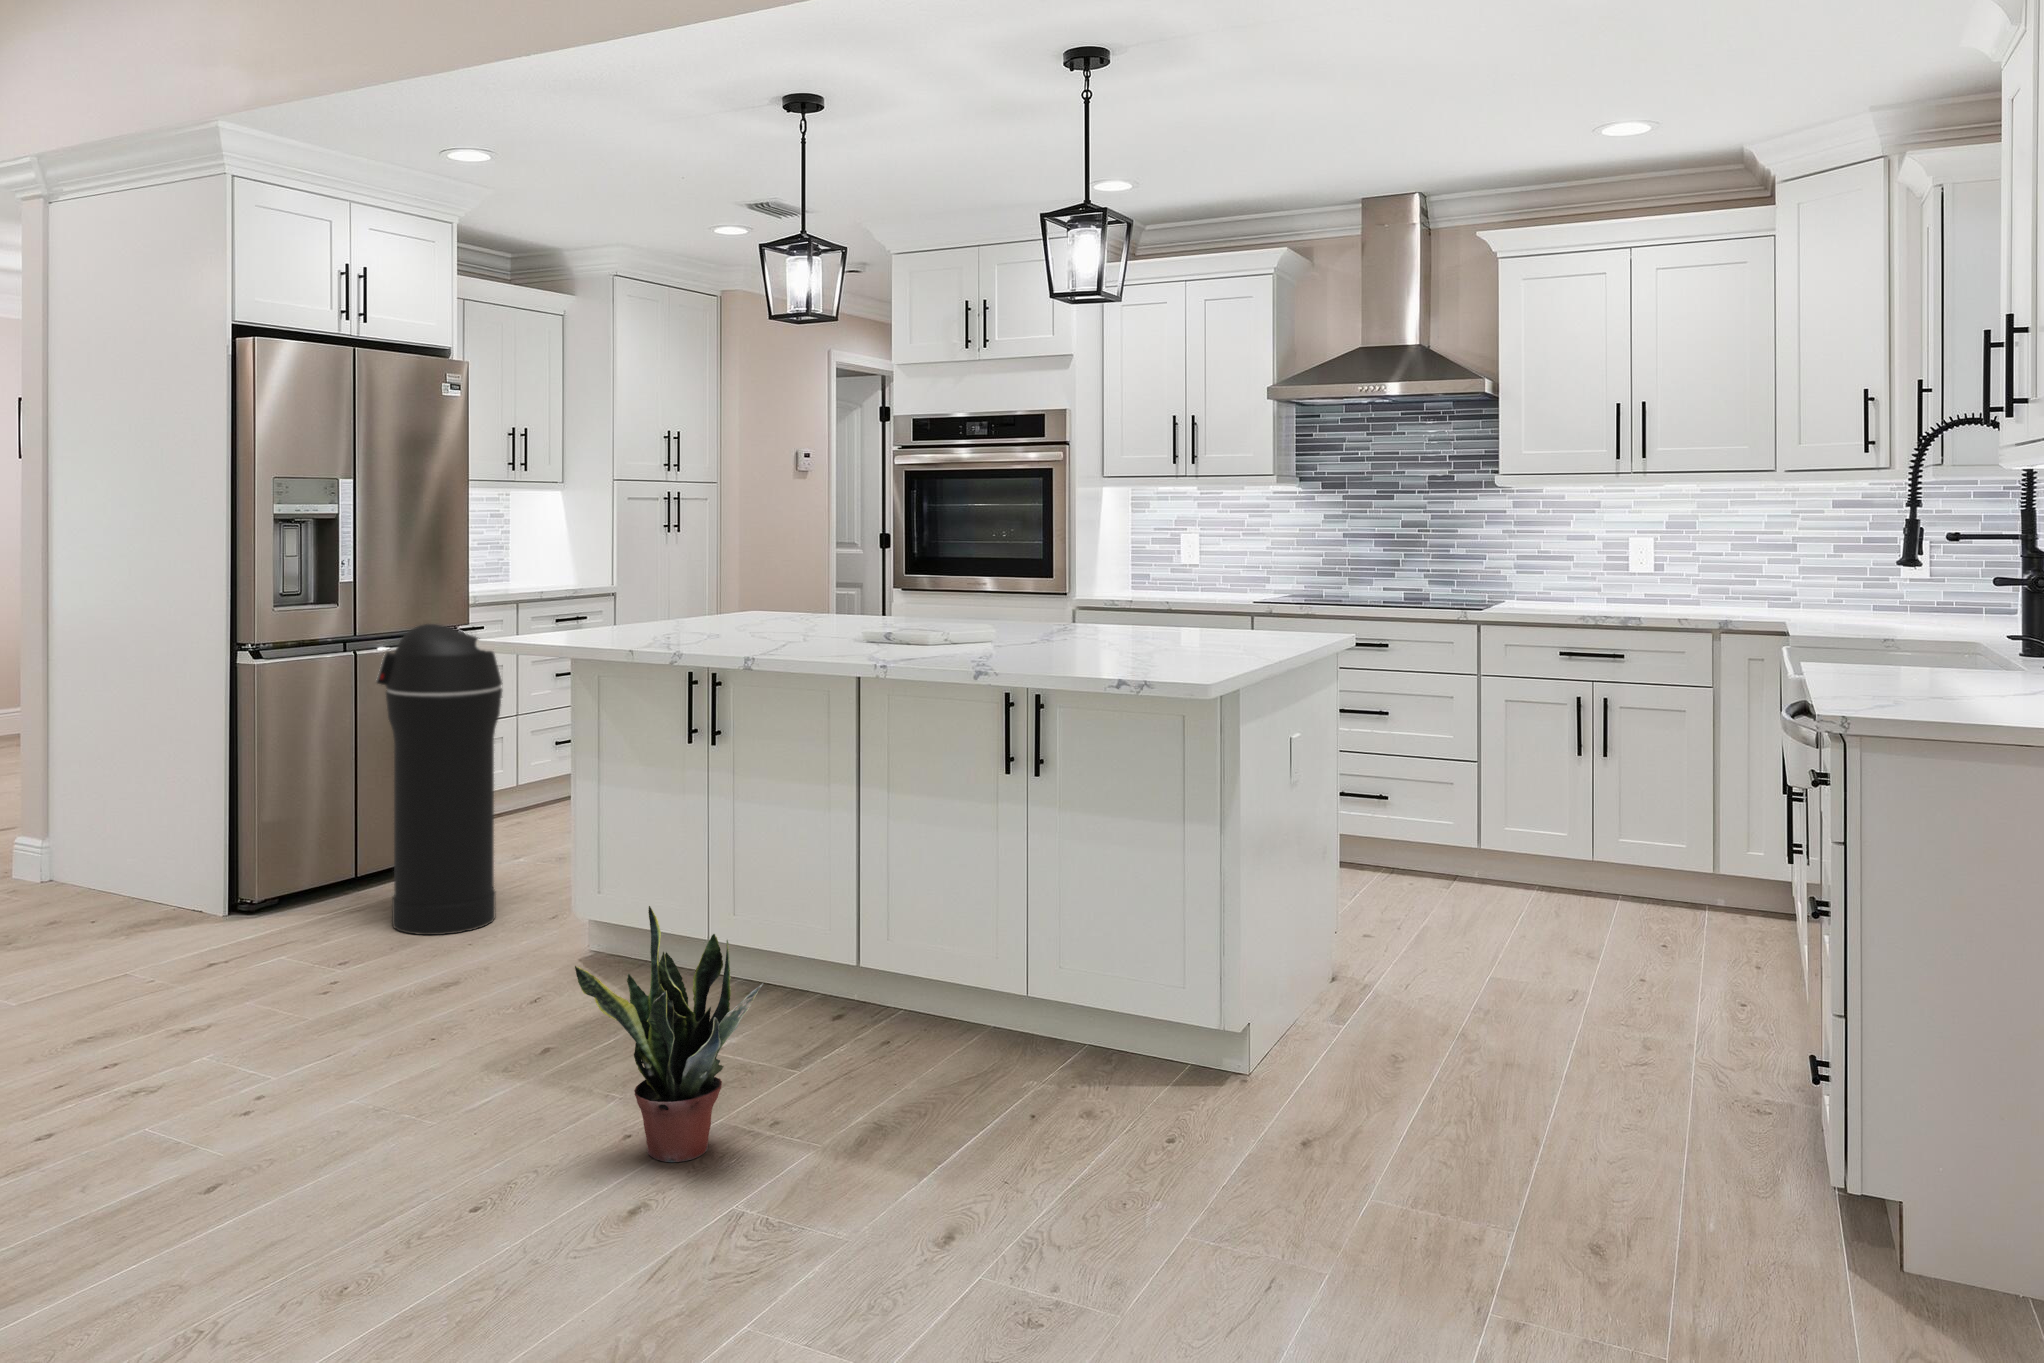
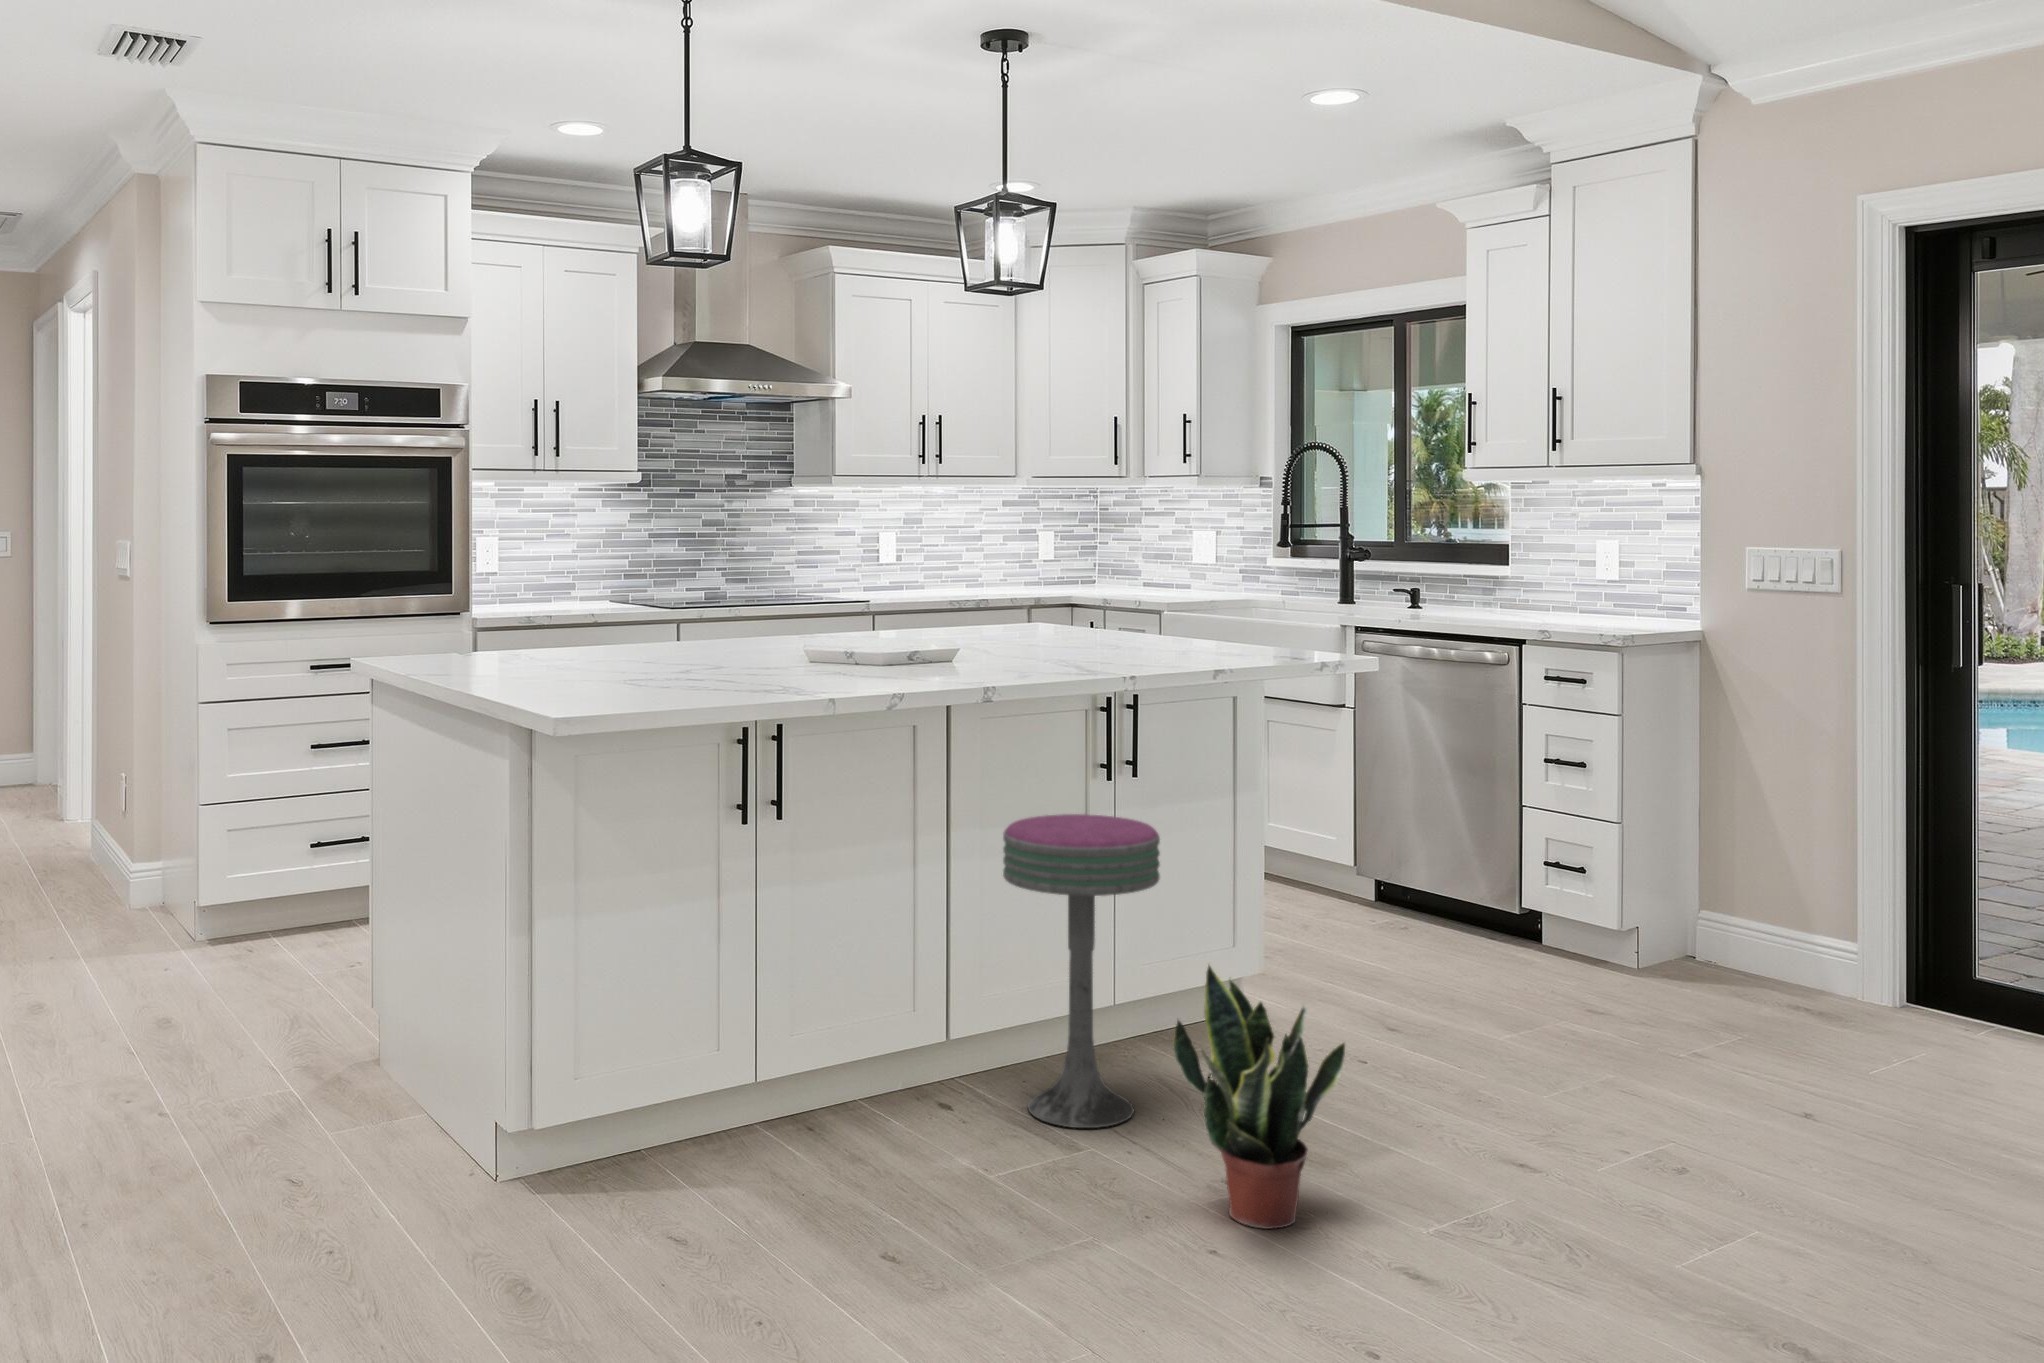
trash can: present [376,624,502,935] -> none [89,717,307,1283]
bar stool: none [785,786,927,1074] -> present [1003,814,1160,1128]

